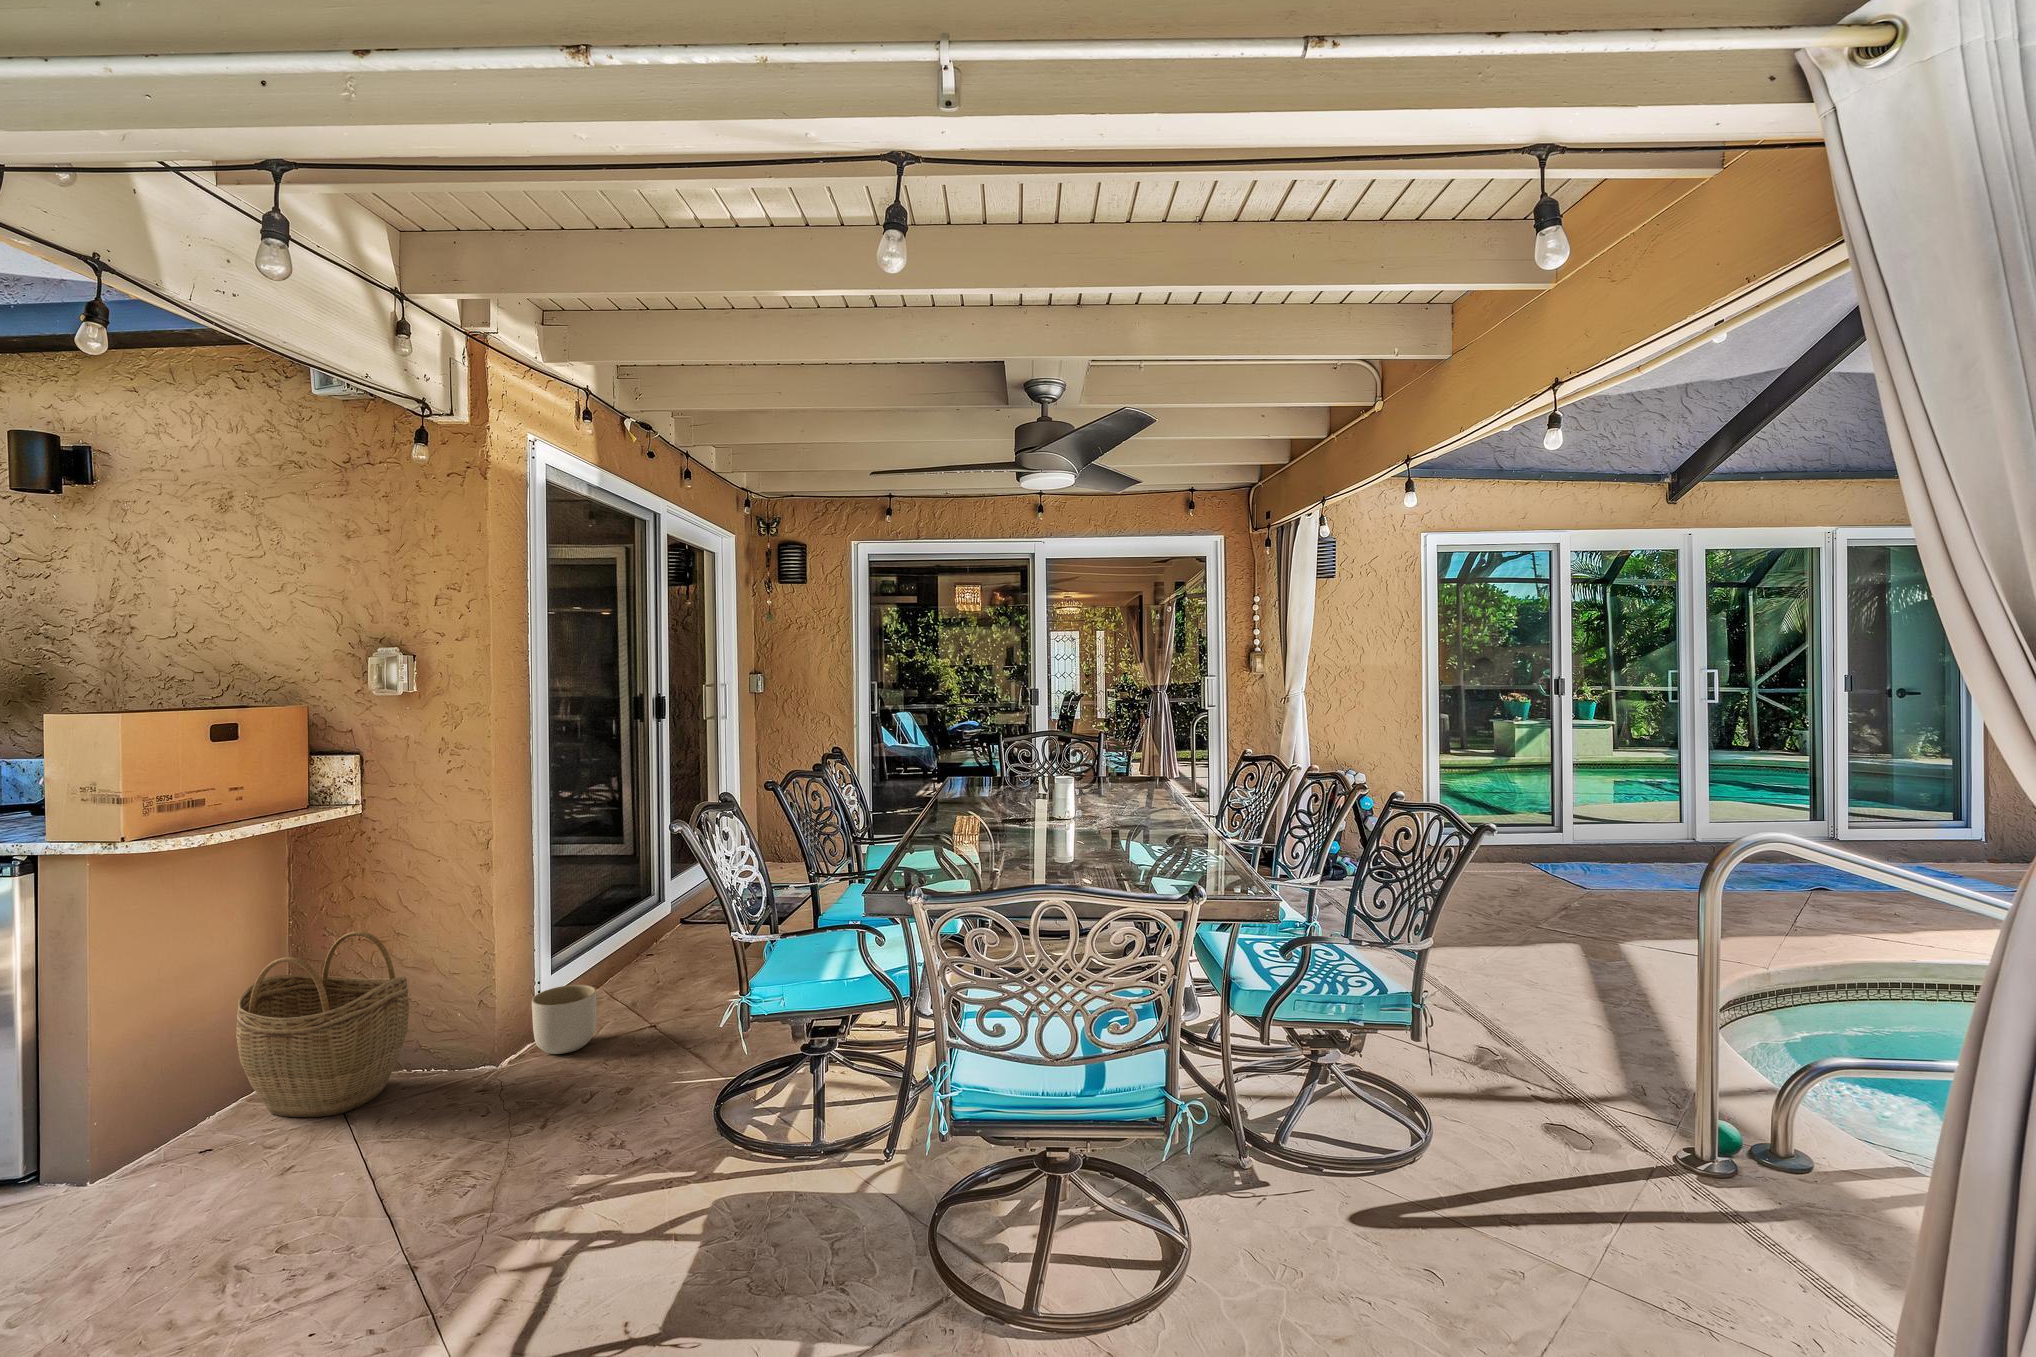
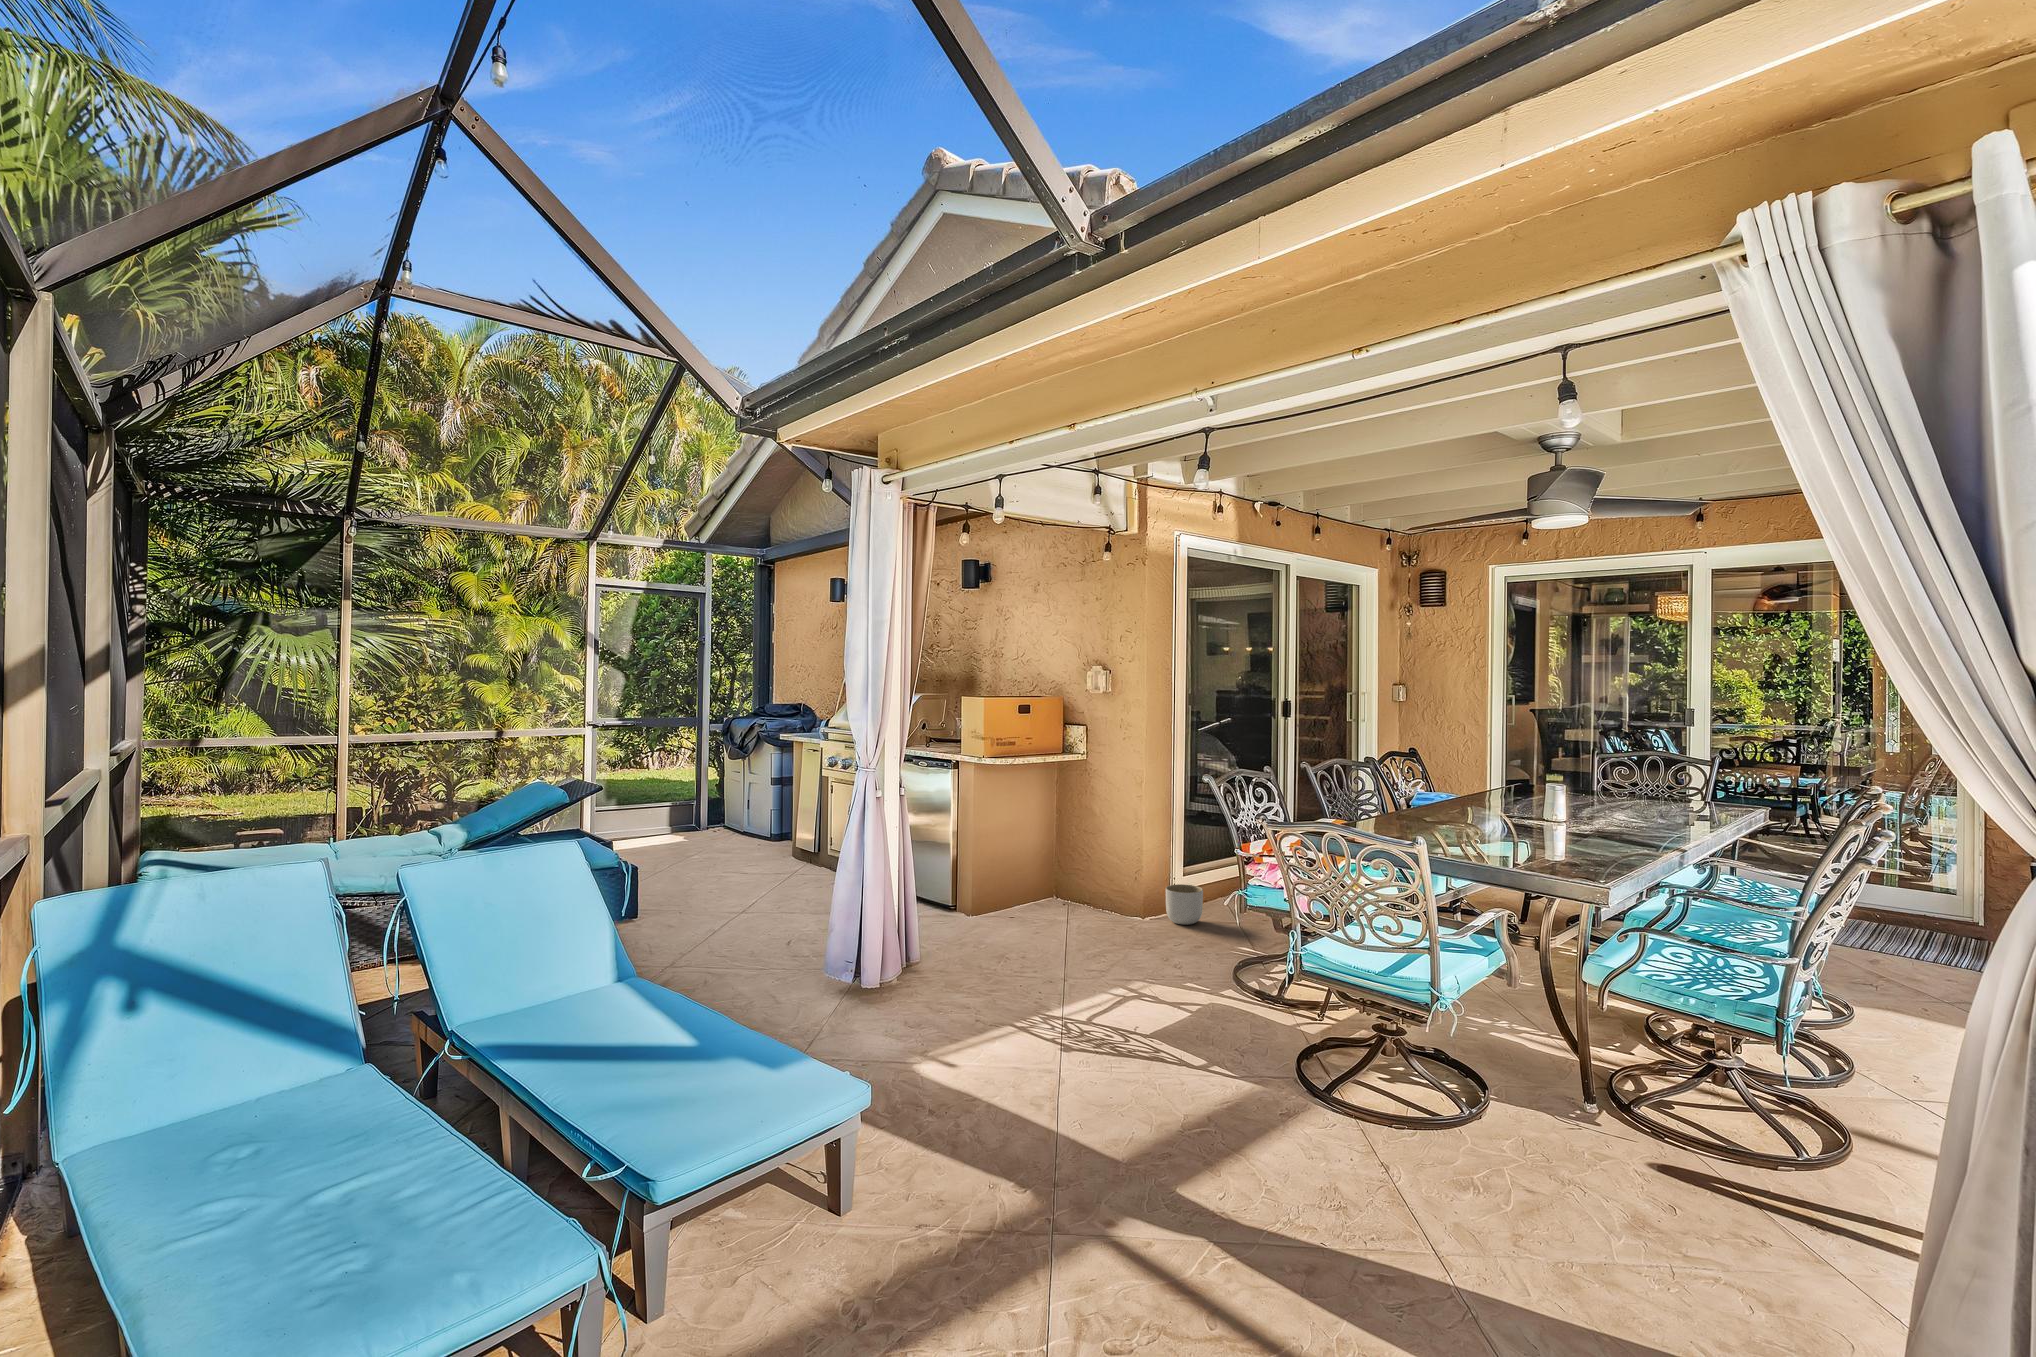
woven basket: present [236,931,409,1117] -> none [1028,827,1102,922]

